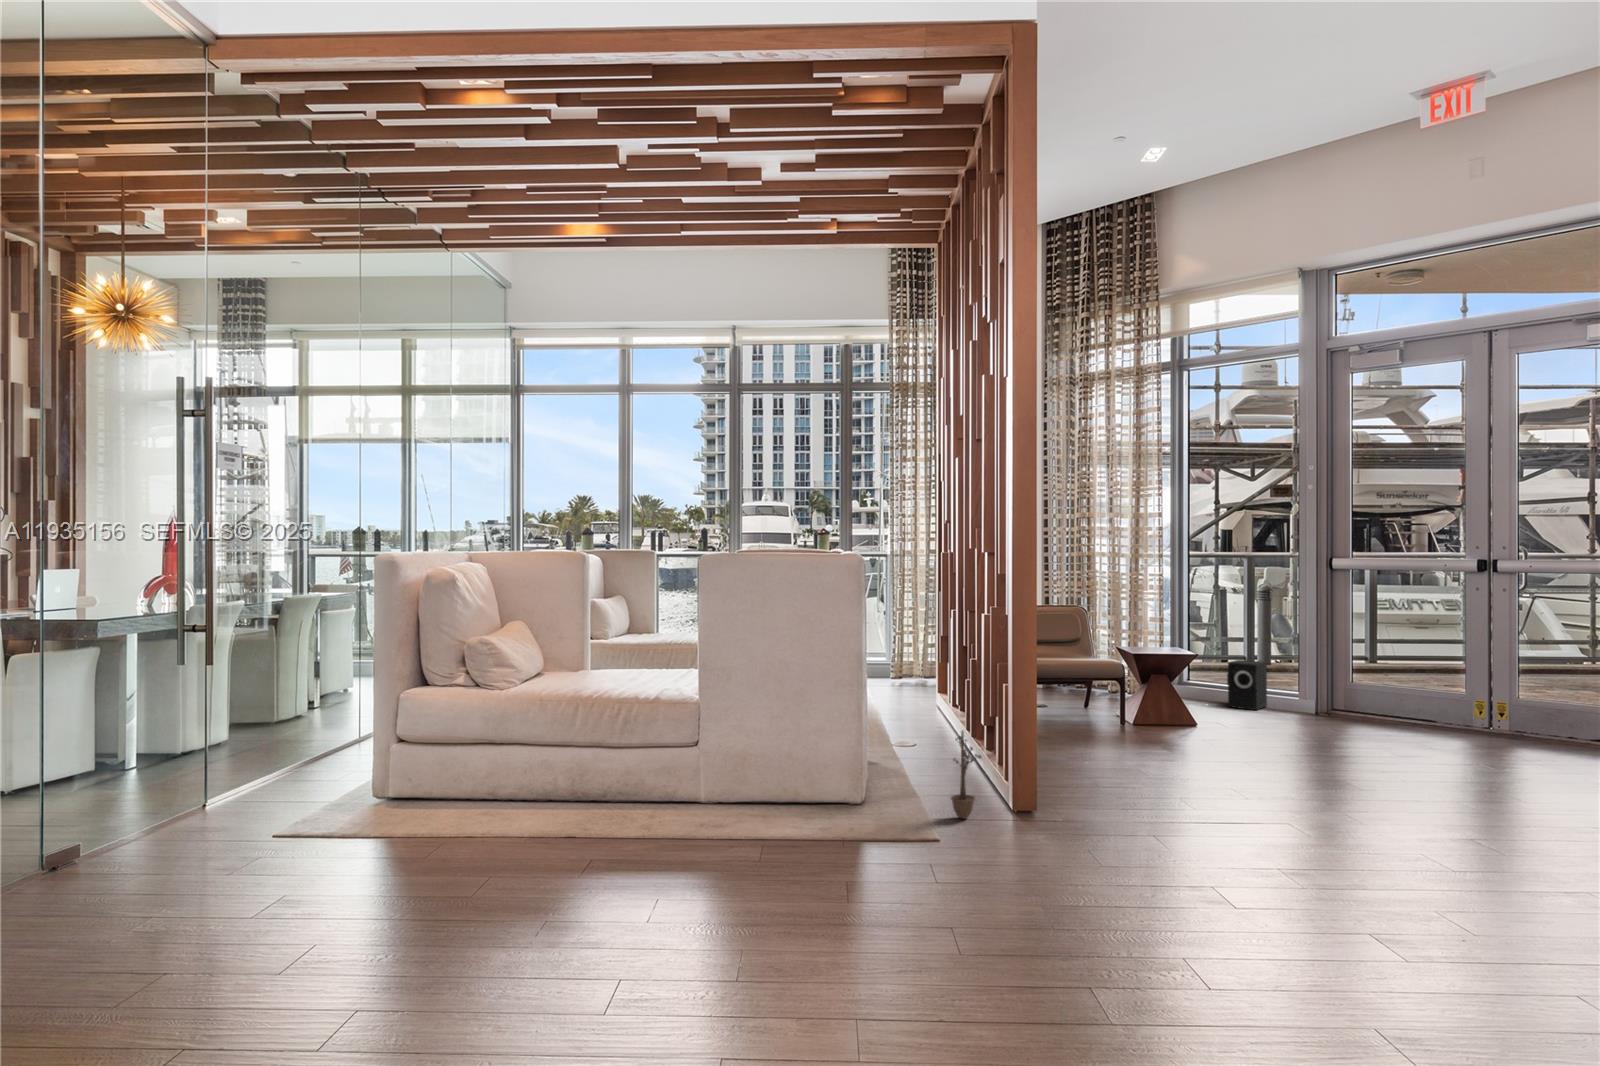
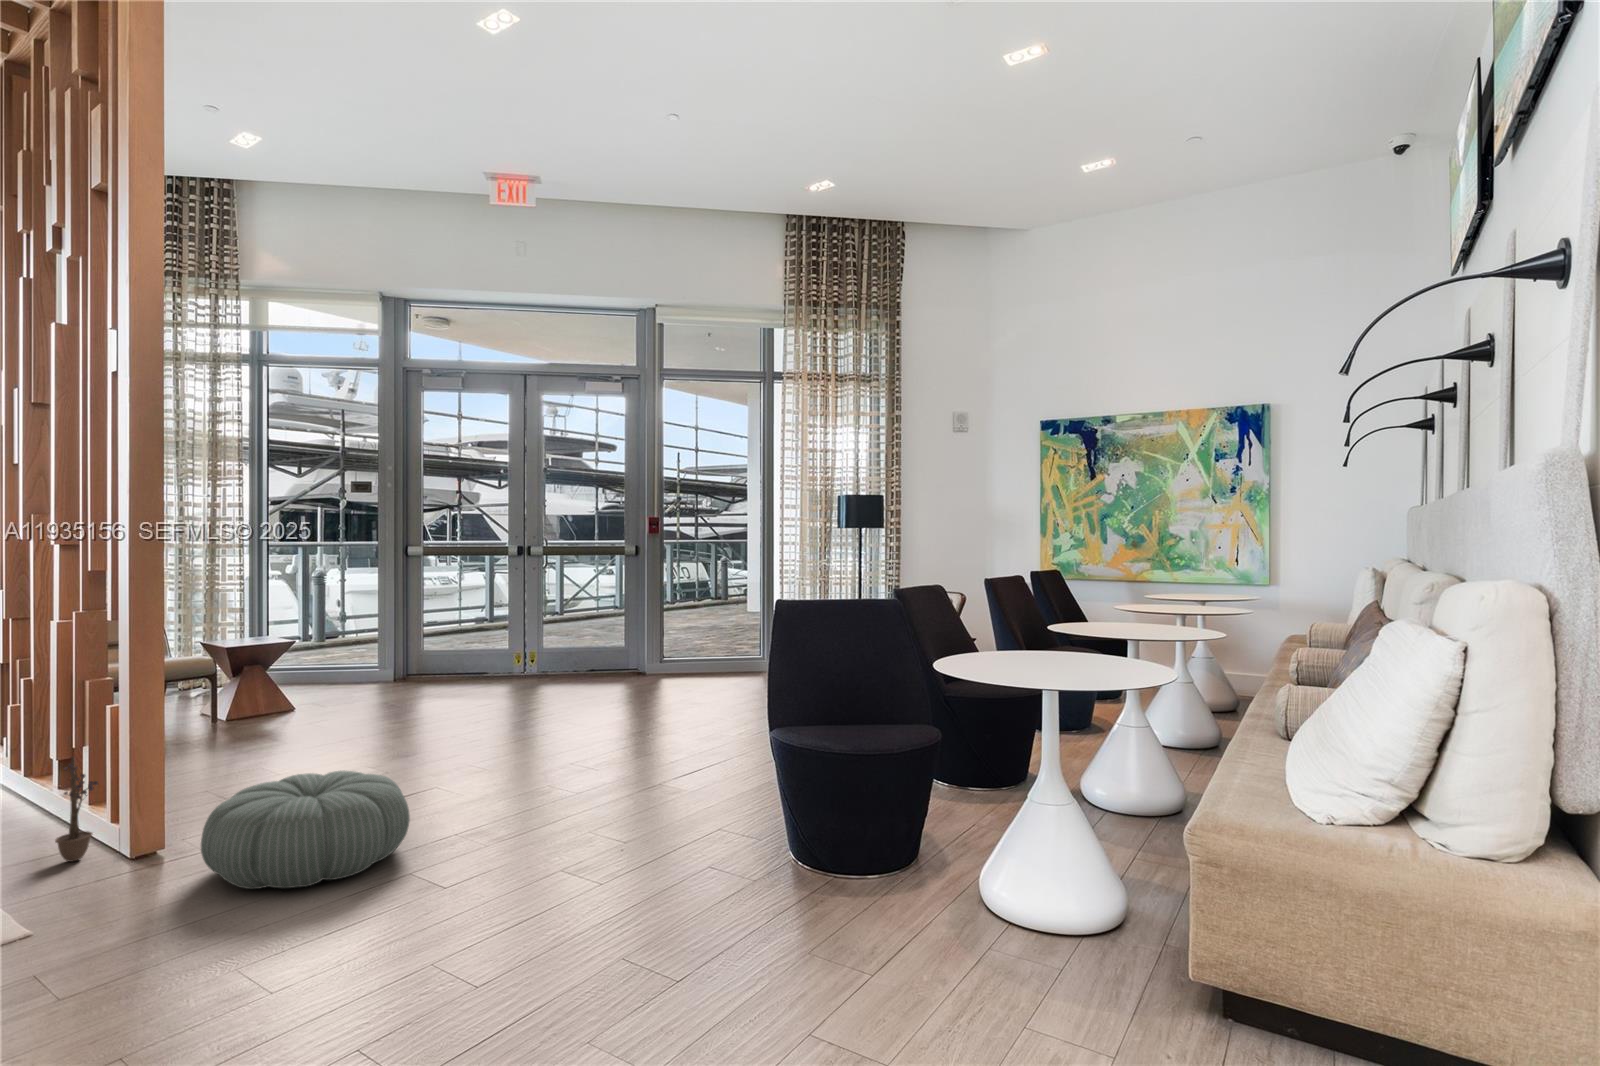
speaker: present [1227,660,1267,710] -> none [314,642,350,688]
pouf: none [1030,786,1222,902] -> present [201,771,410,889]

